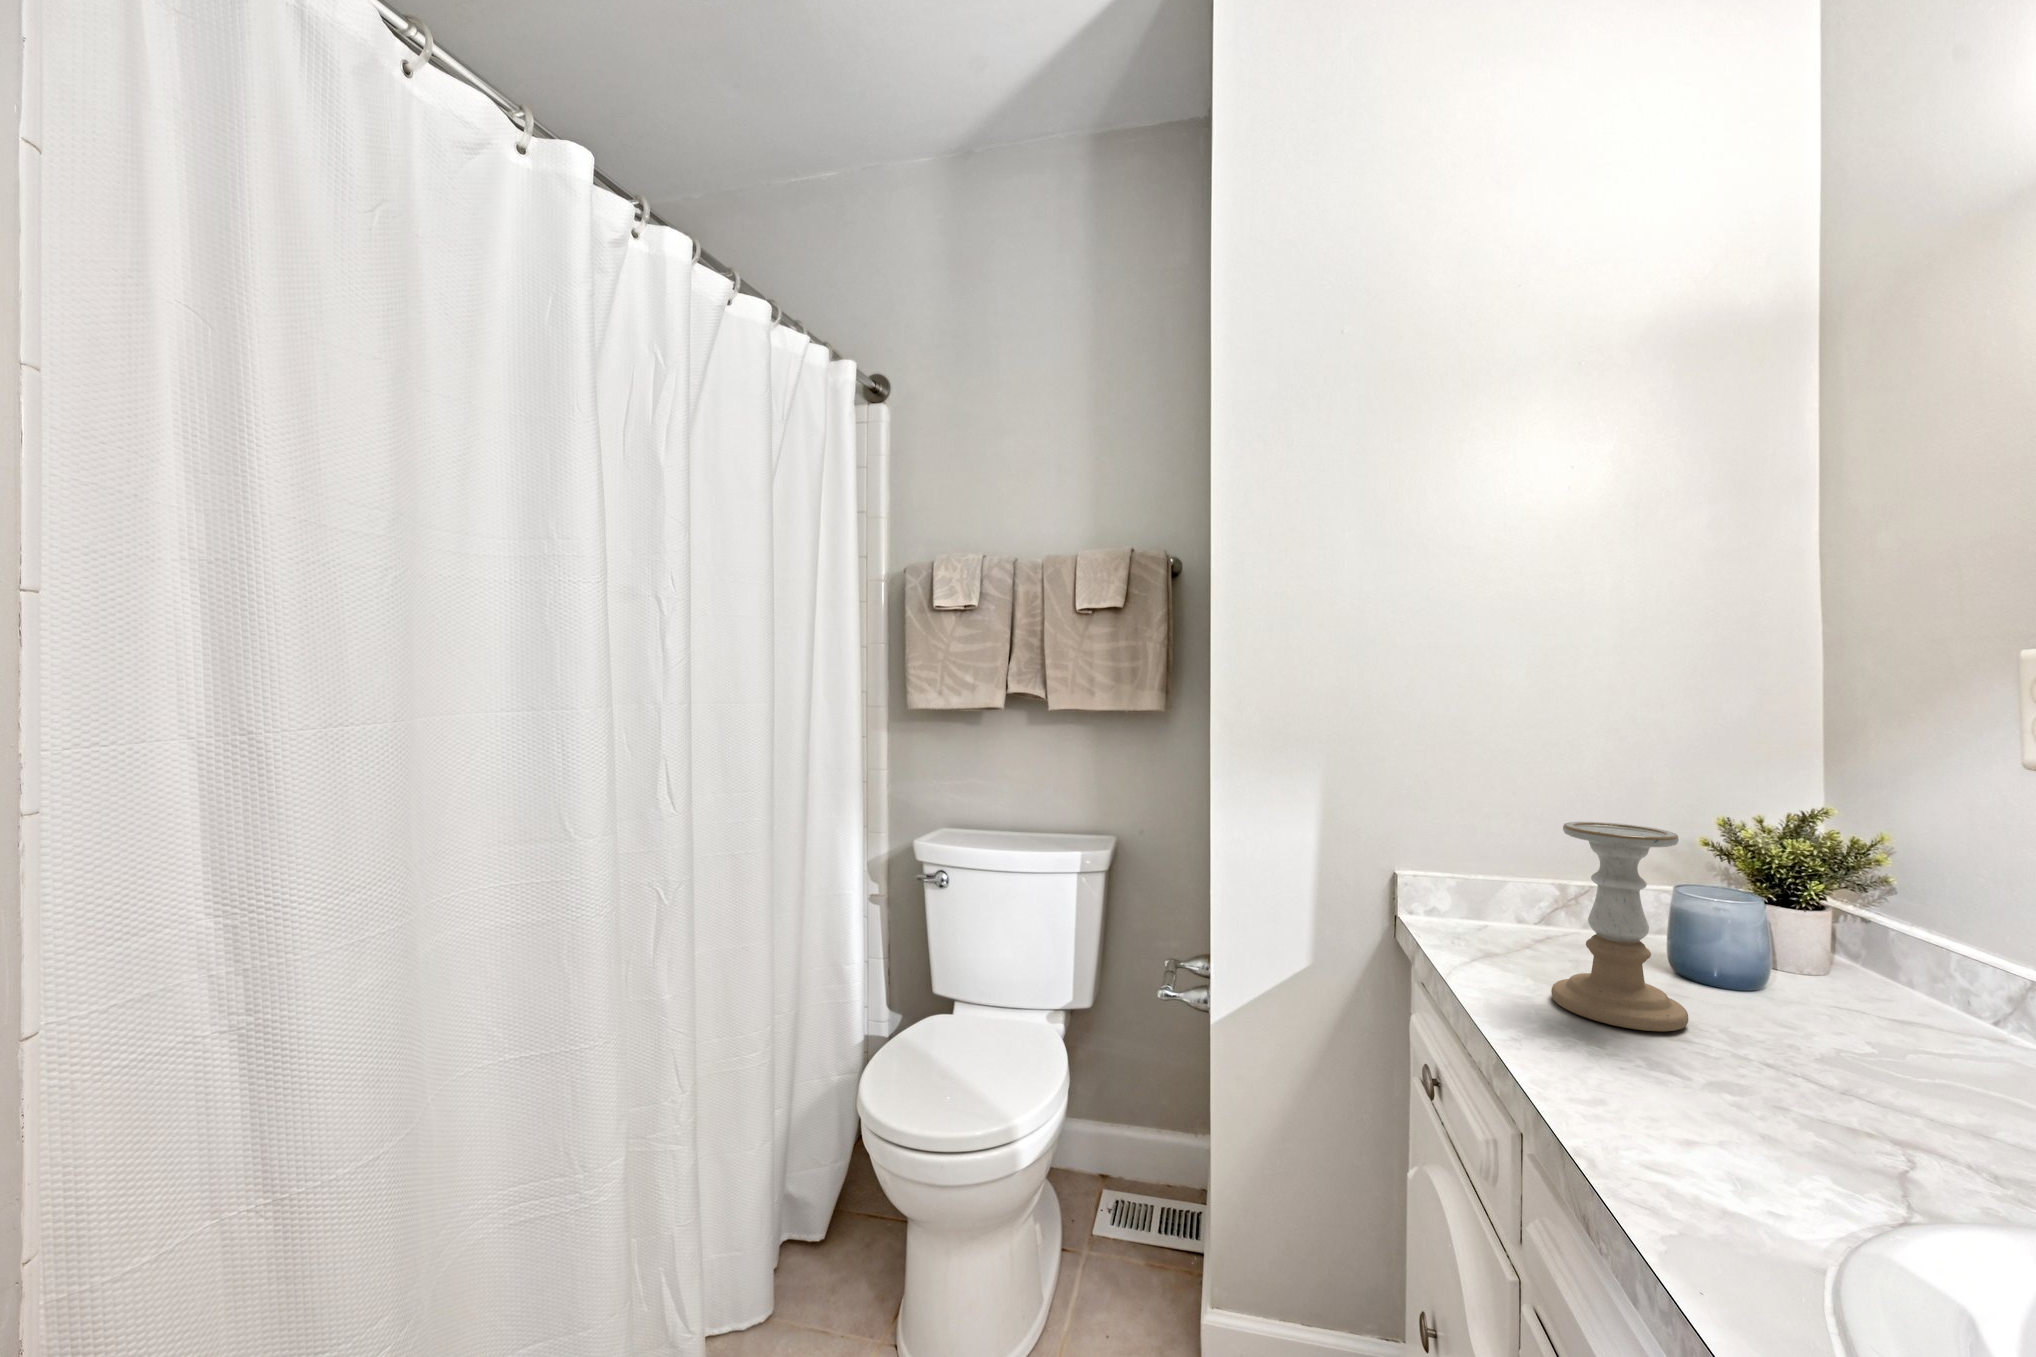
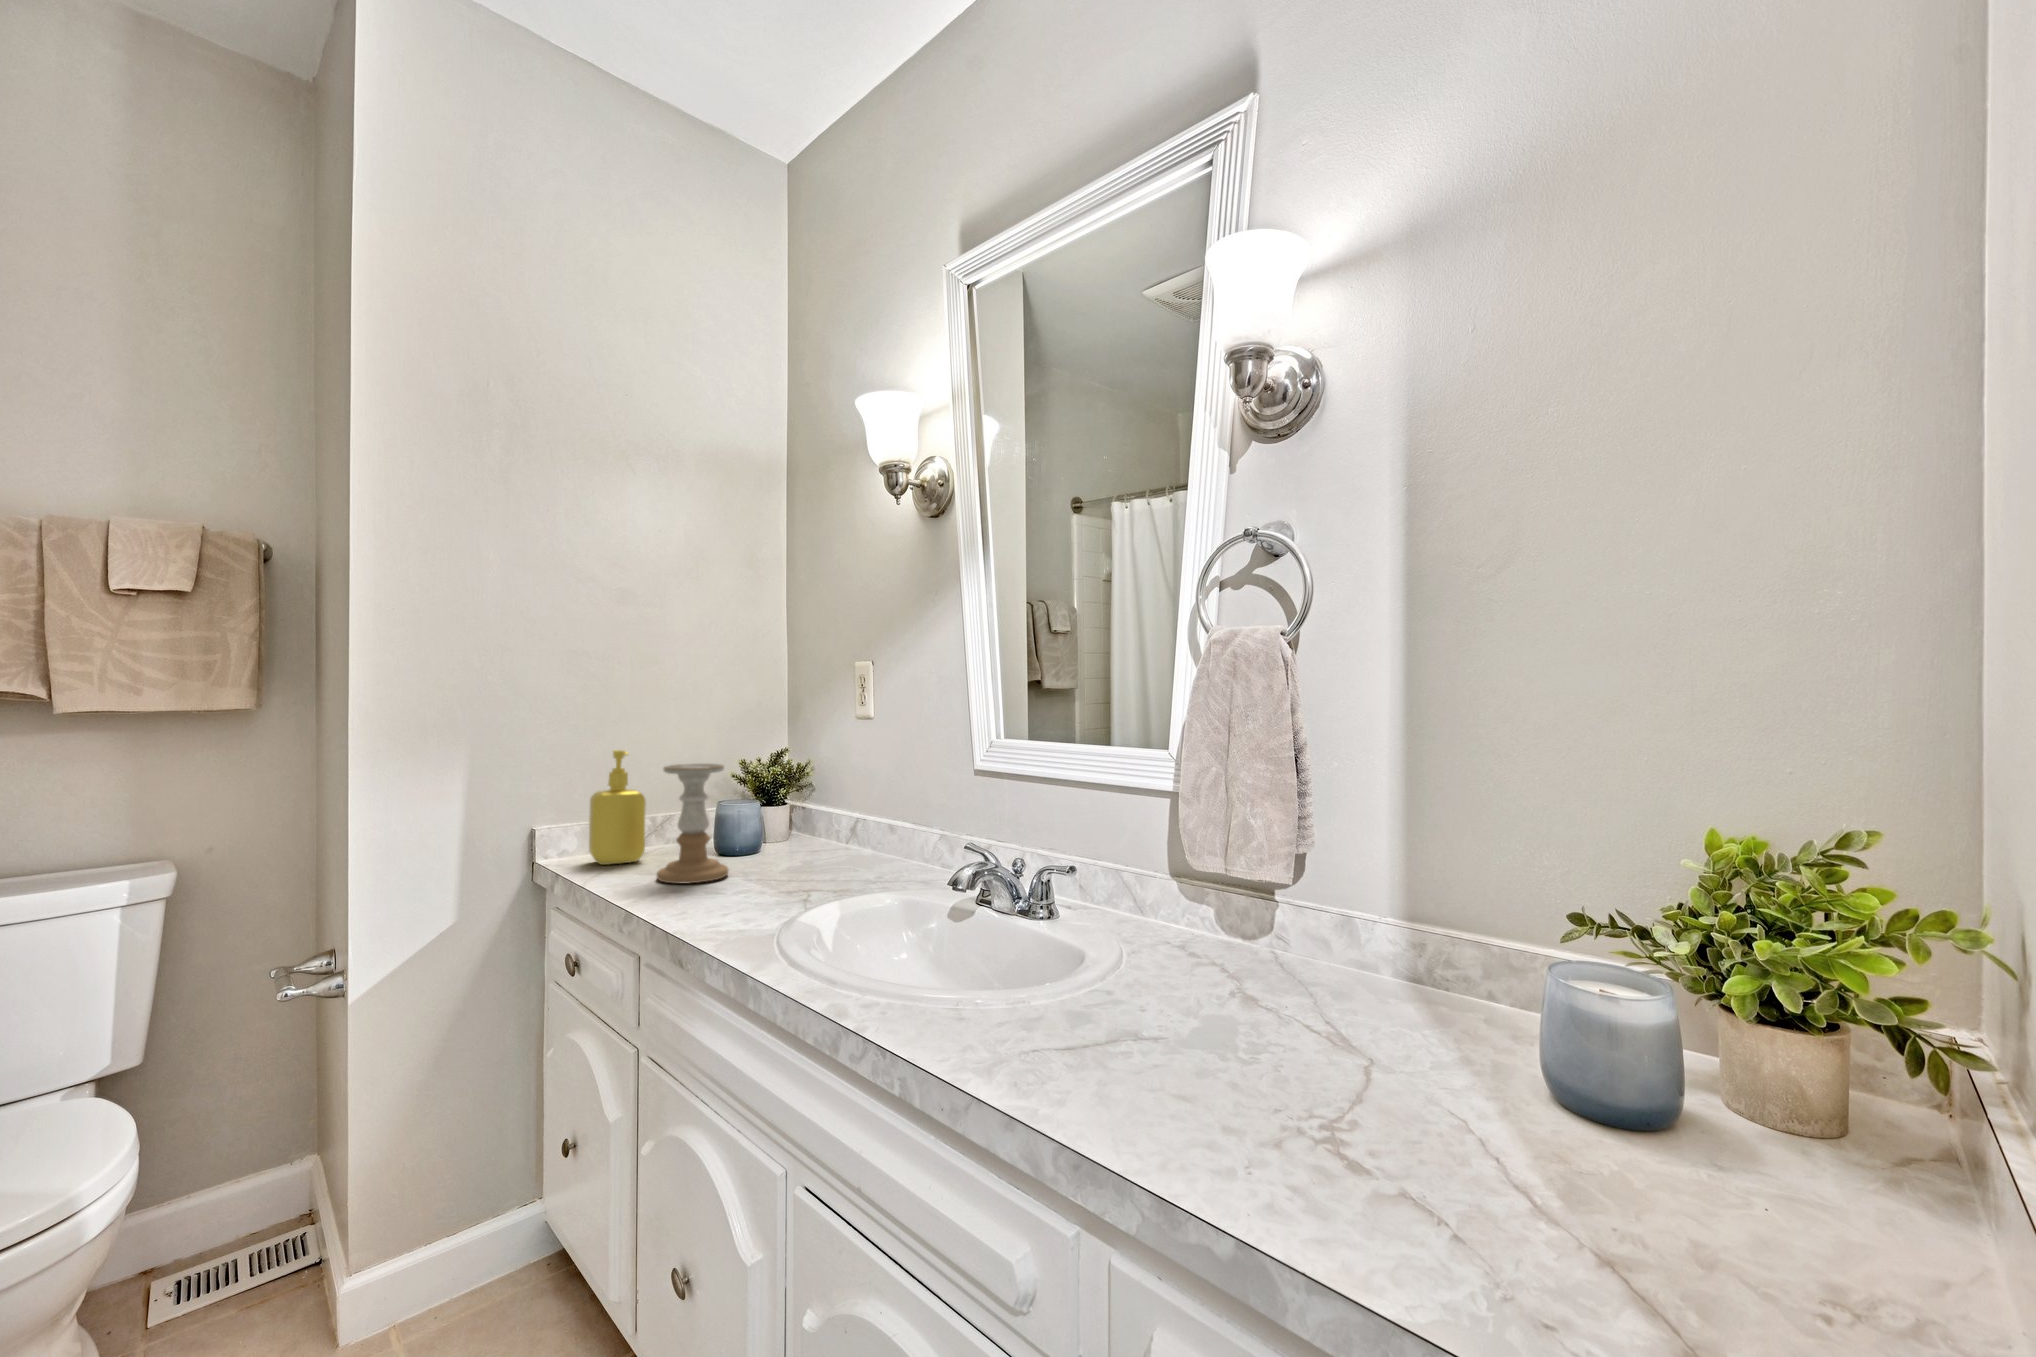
soap dispenser: none [1462,786,1544,951] -> present [589,750,646,865]

